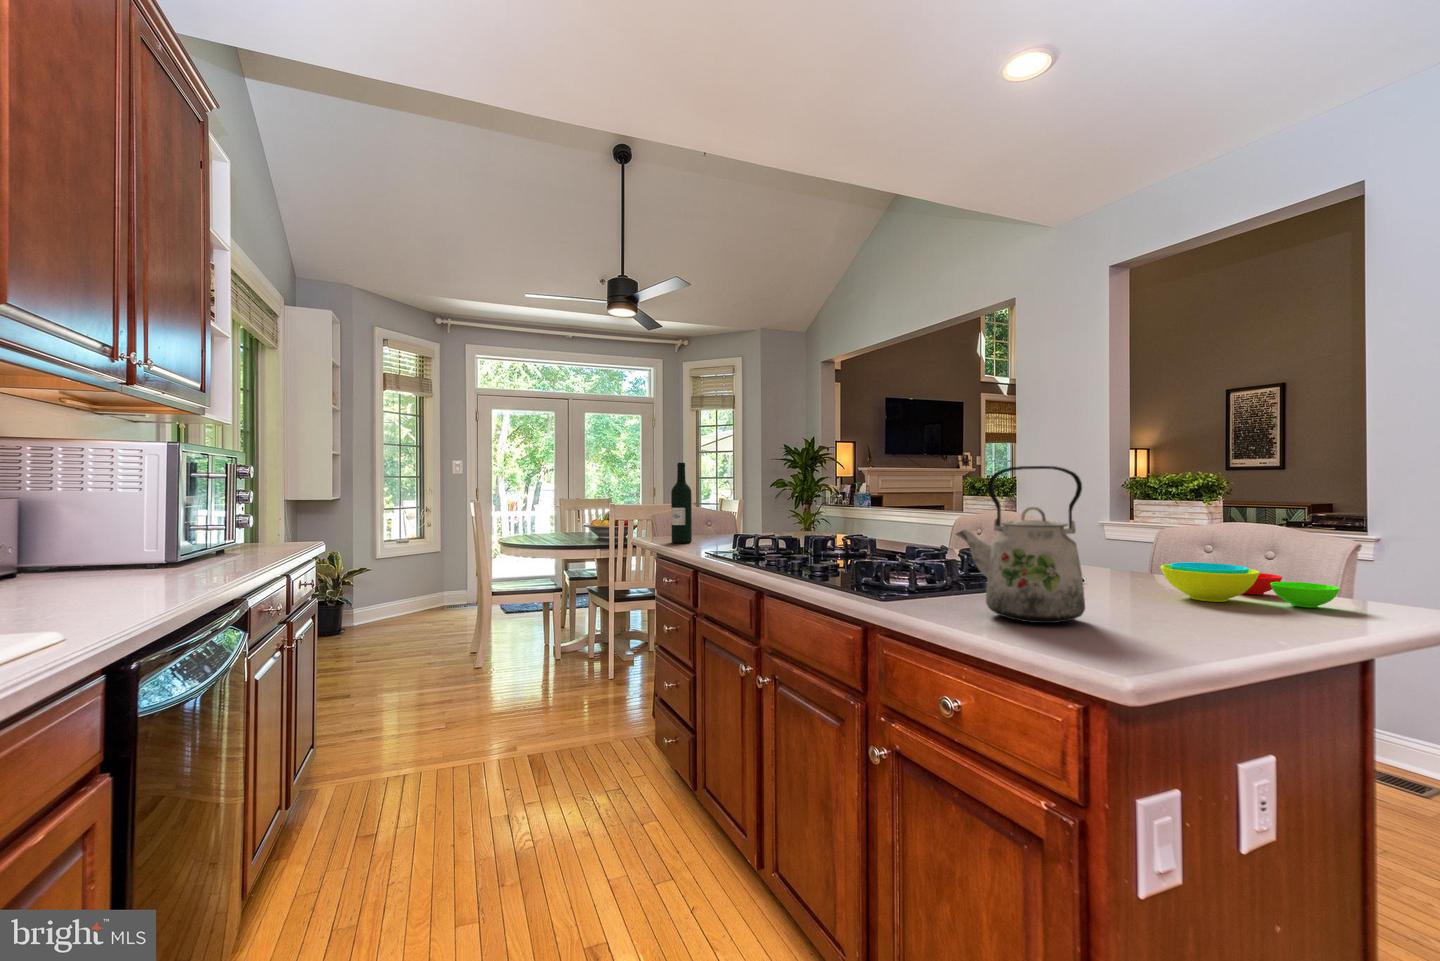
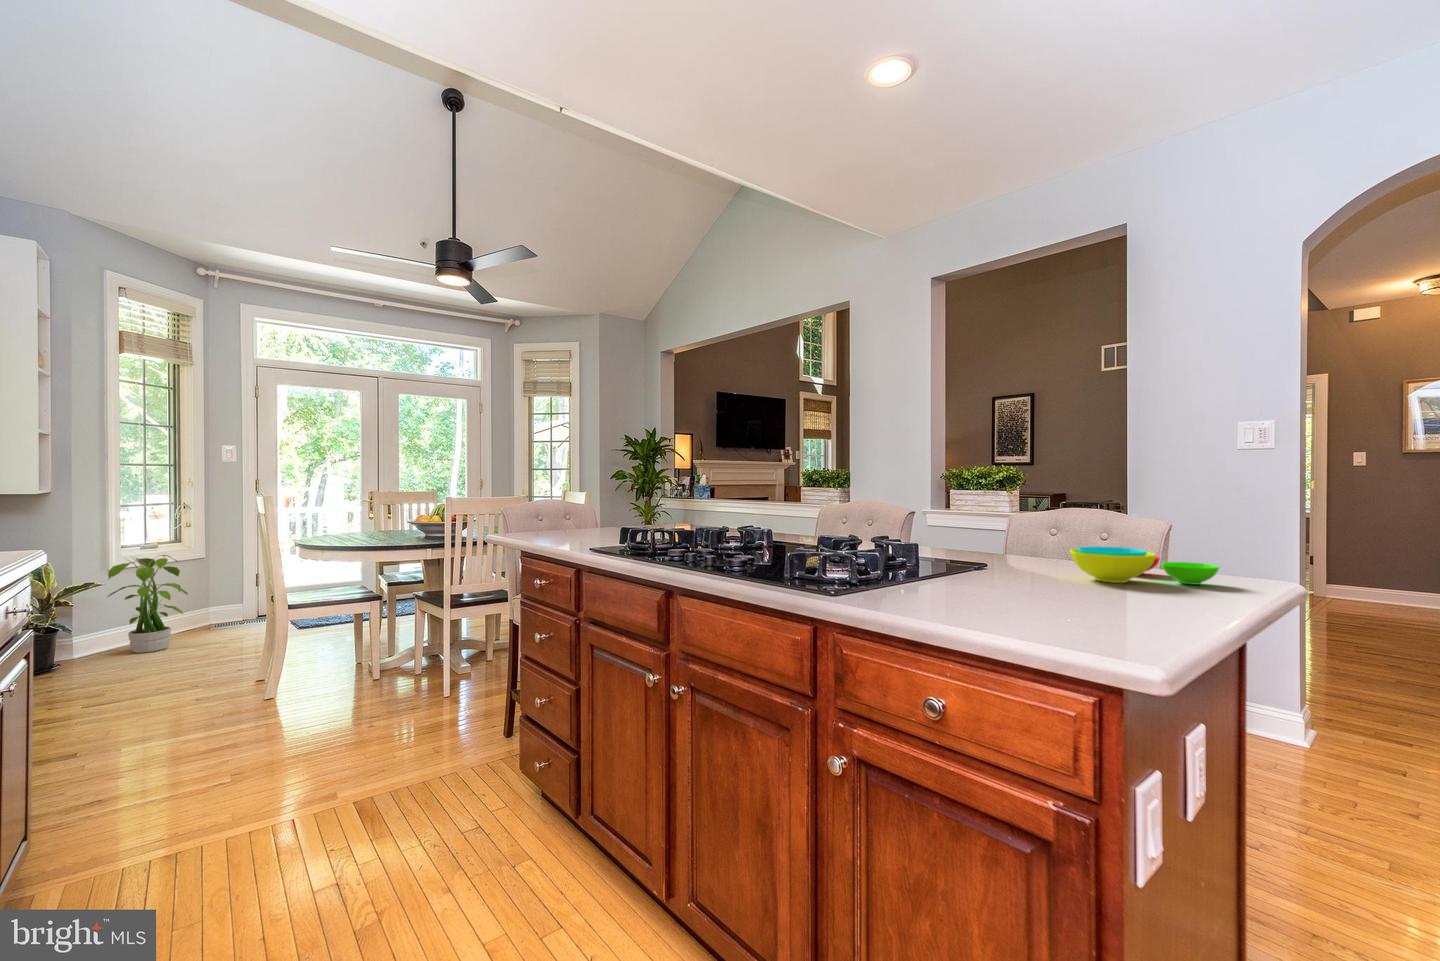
wine bottle: present [671,463,692,543] -> none [537,450,561,539]
kettle: present [956,466,1085,623] -> none [918,452,1055,613]
potted plant: none [372,549,428,627] -> present [107,555,188,653]

